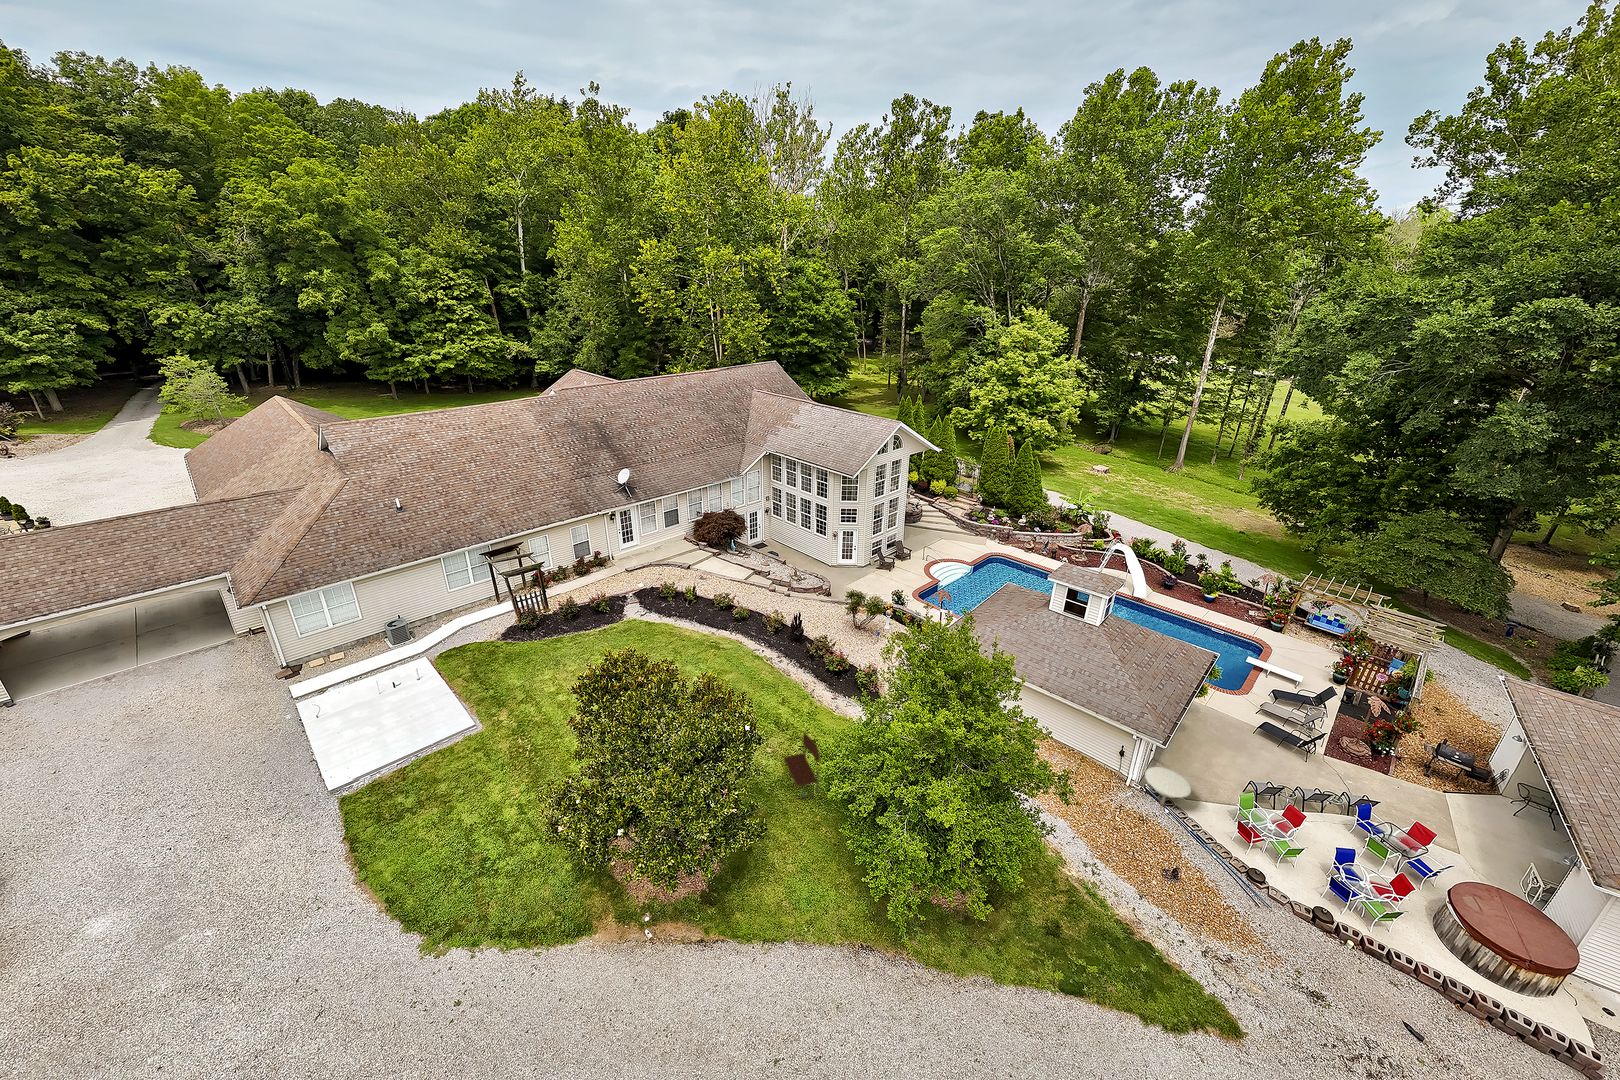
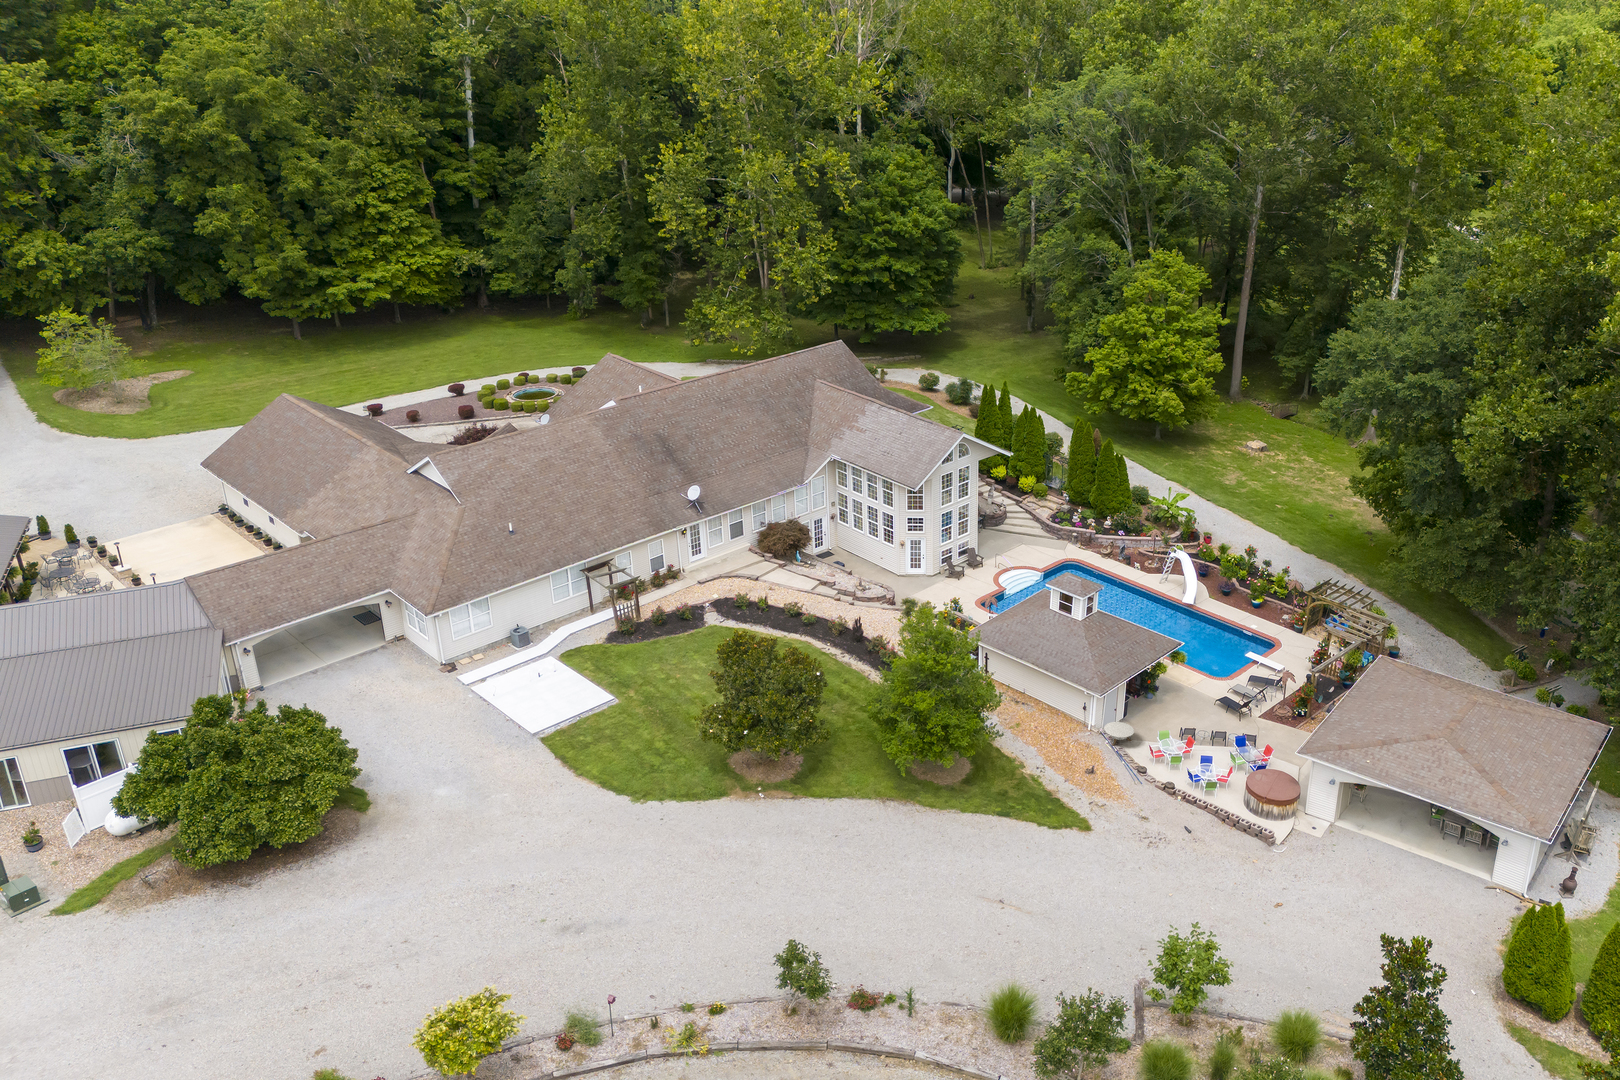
bench: present [784,734,820,798] -> none [844,695,869,737]

